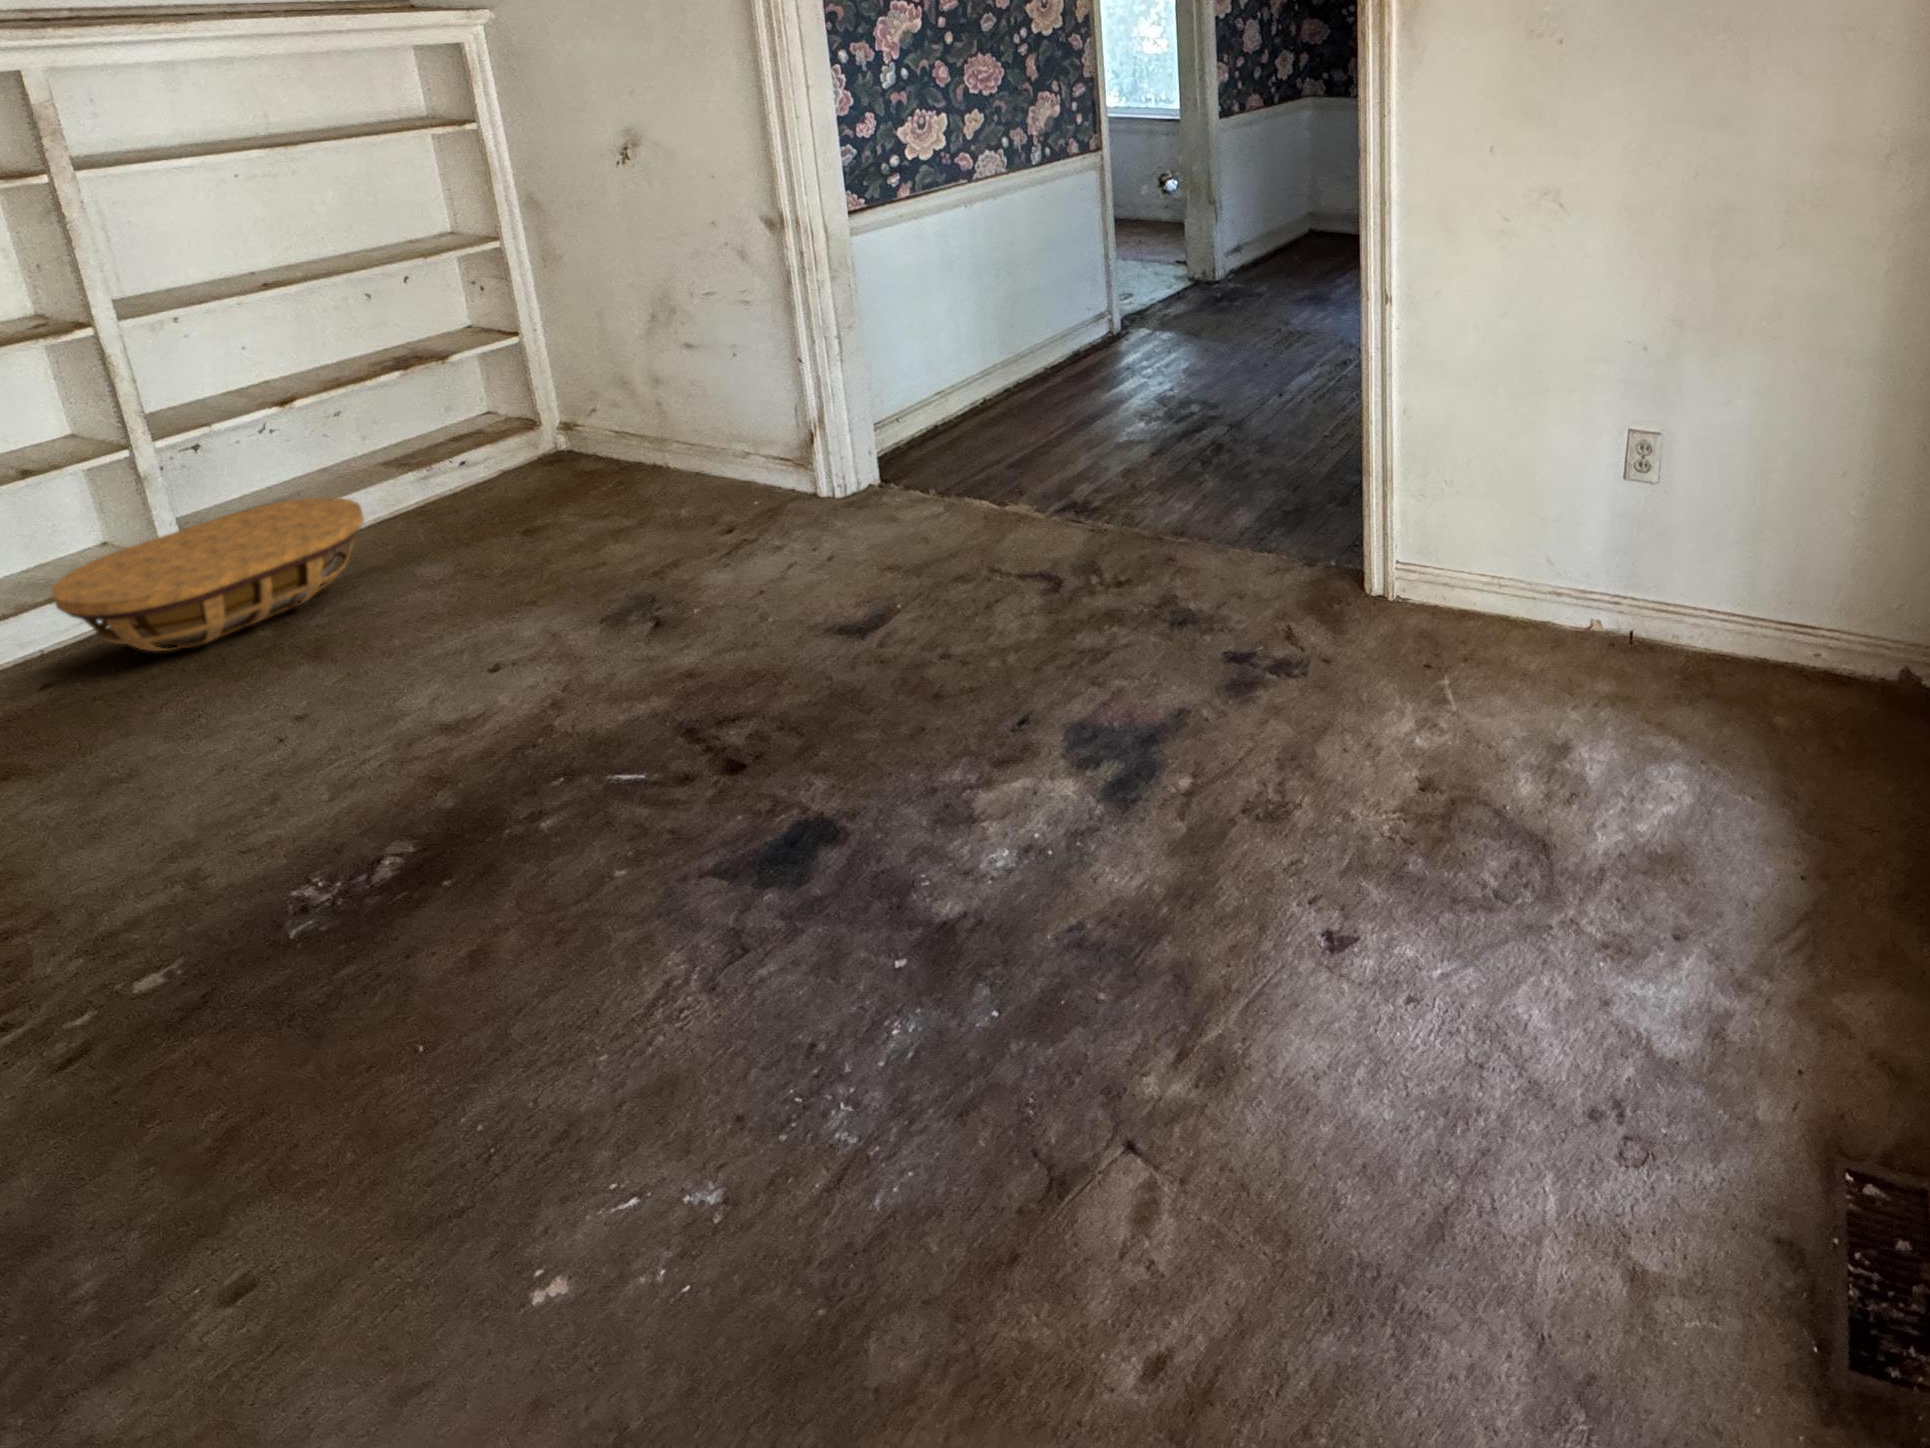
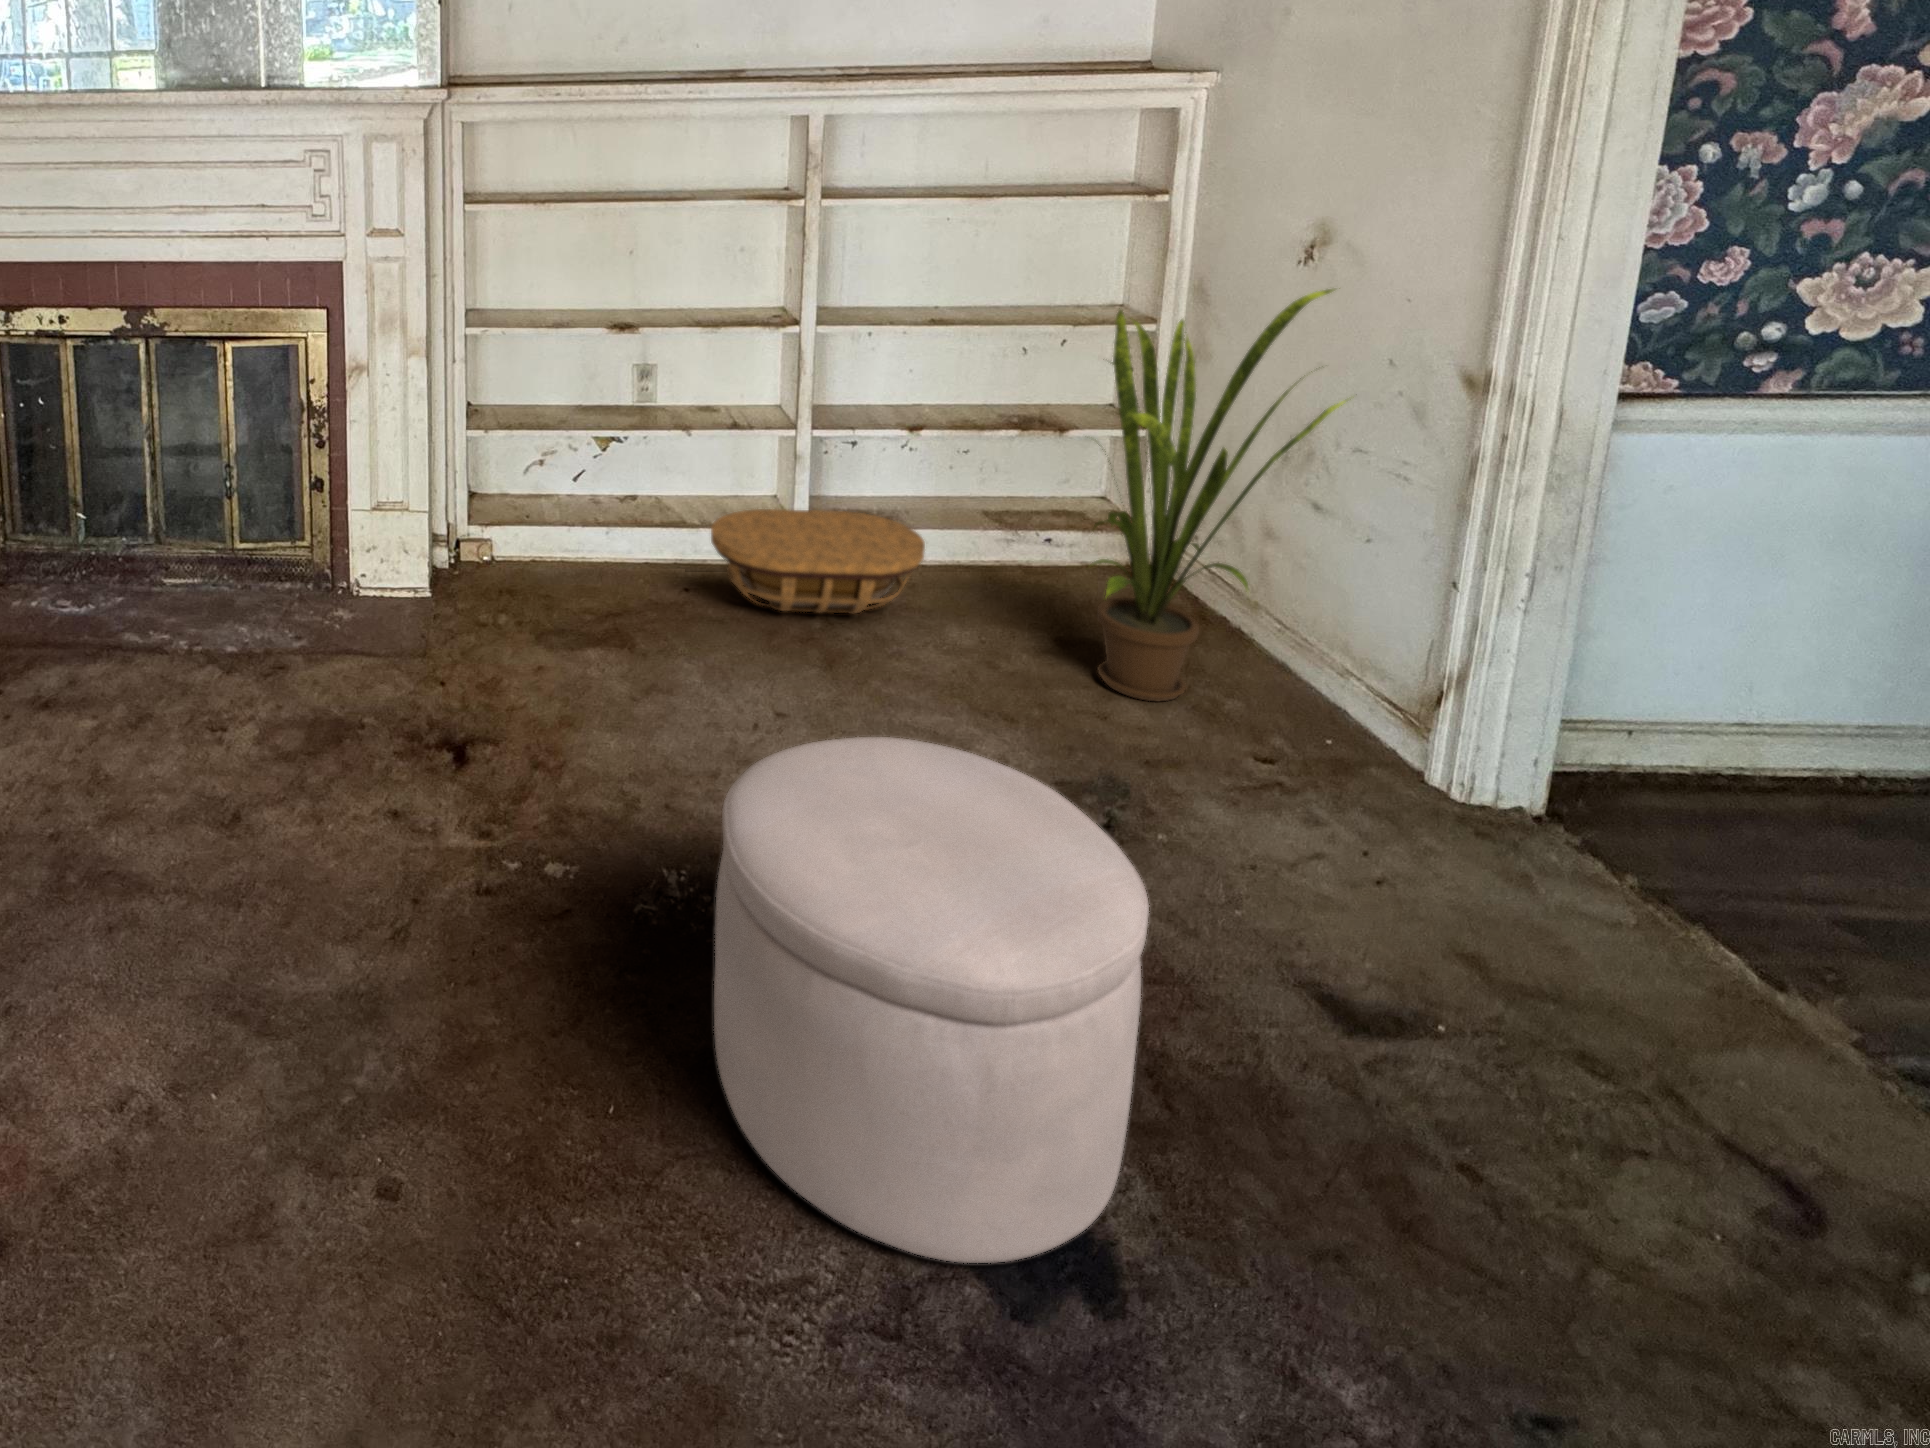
house plant: none [493,176,701,543] -> present [1092,289,1347,701]
ottoman: none [405,572,812,969] -> present [714,737,1149,1263]

